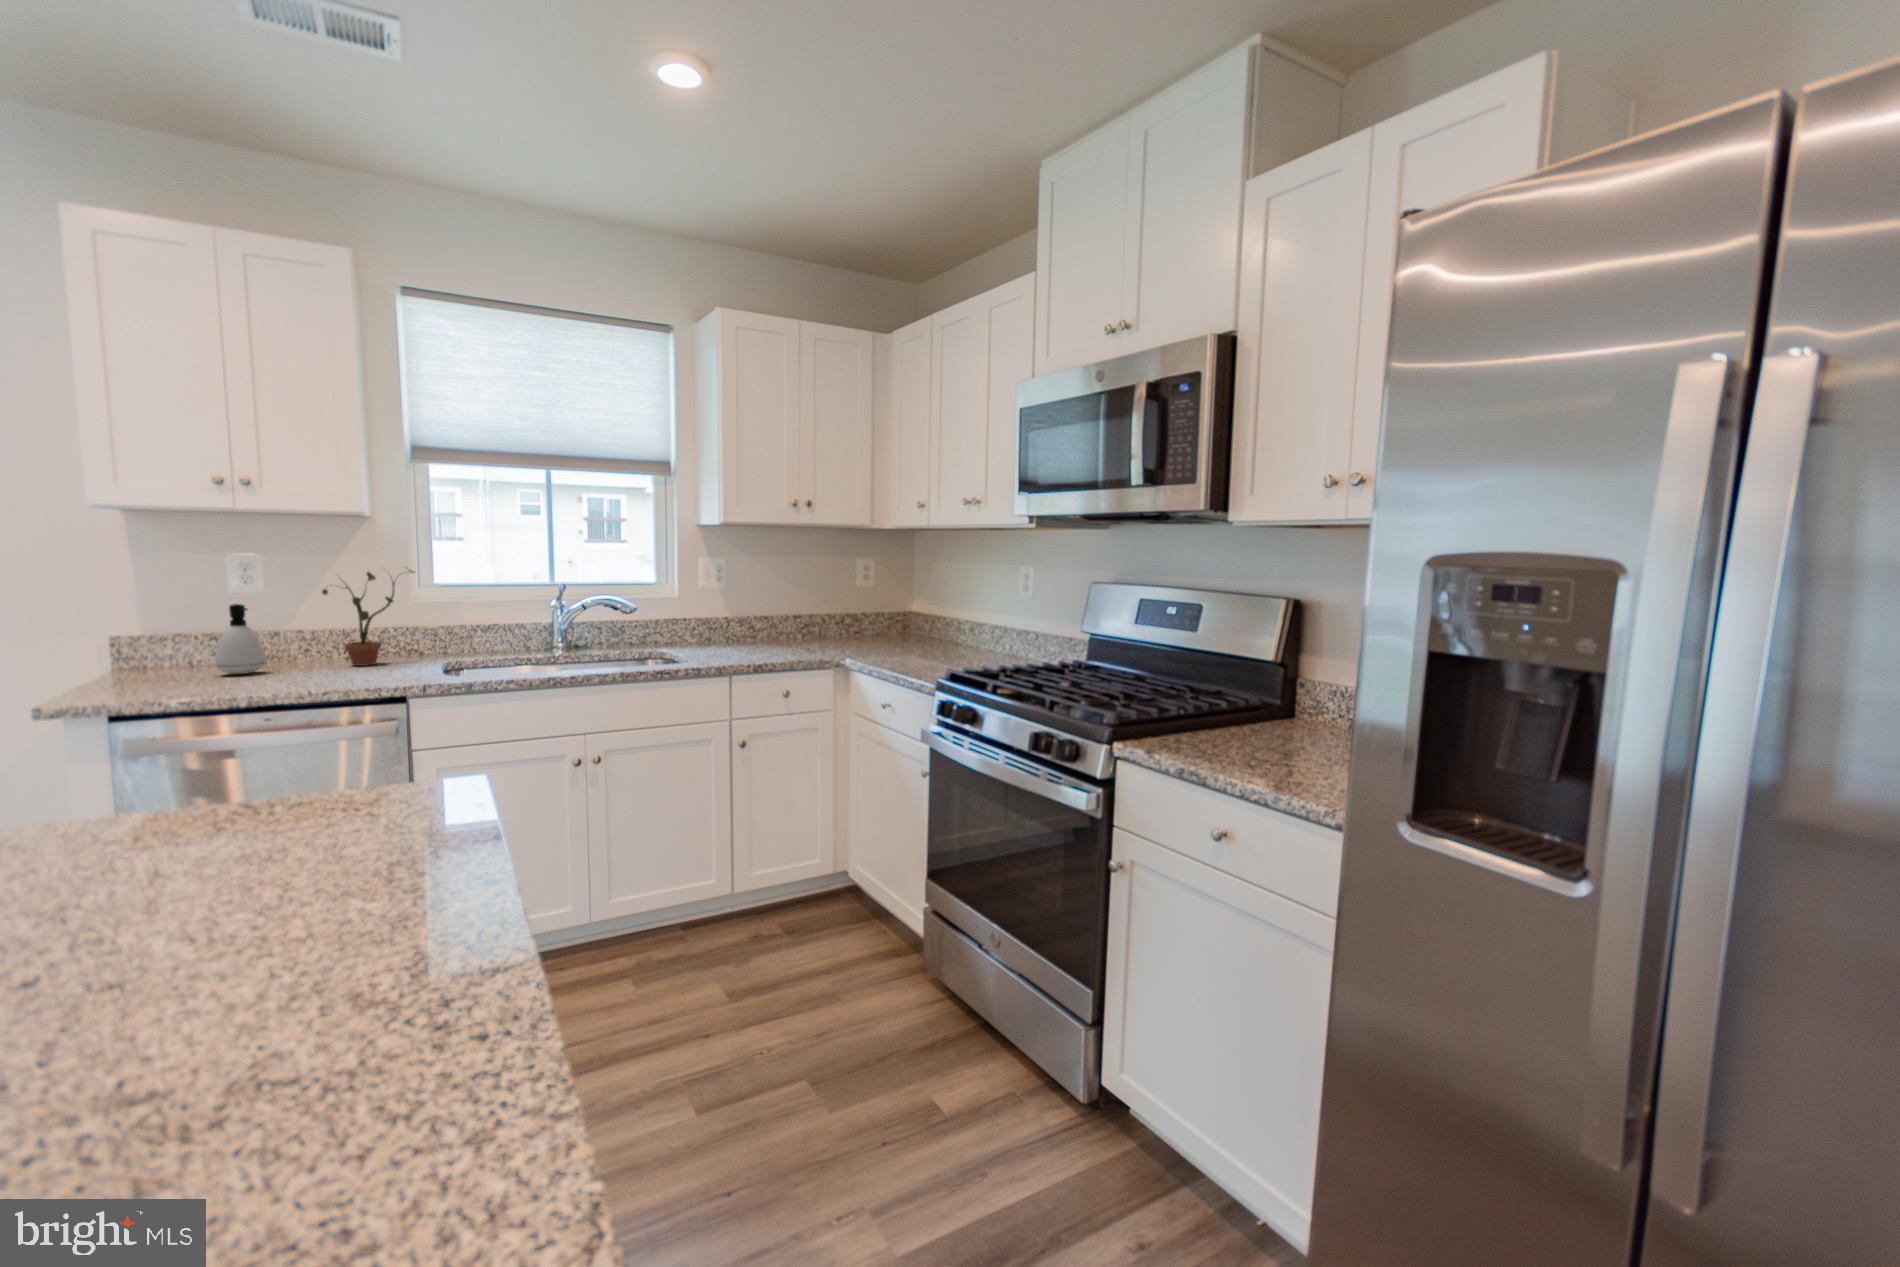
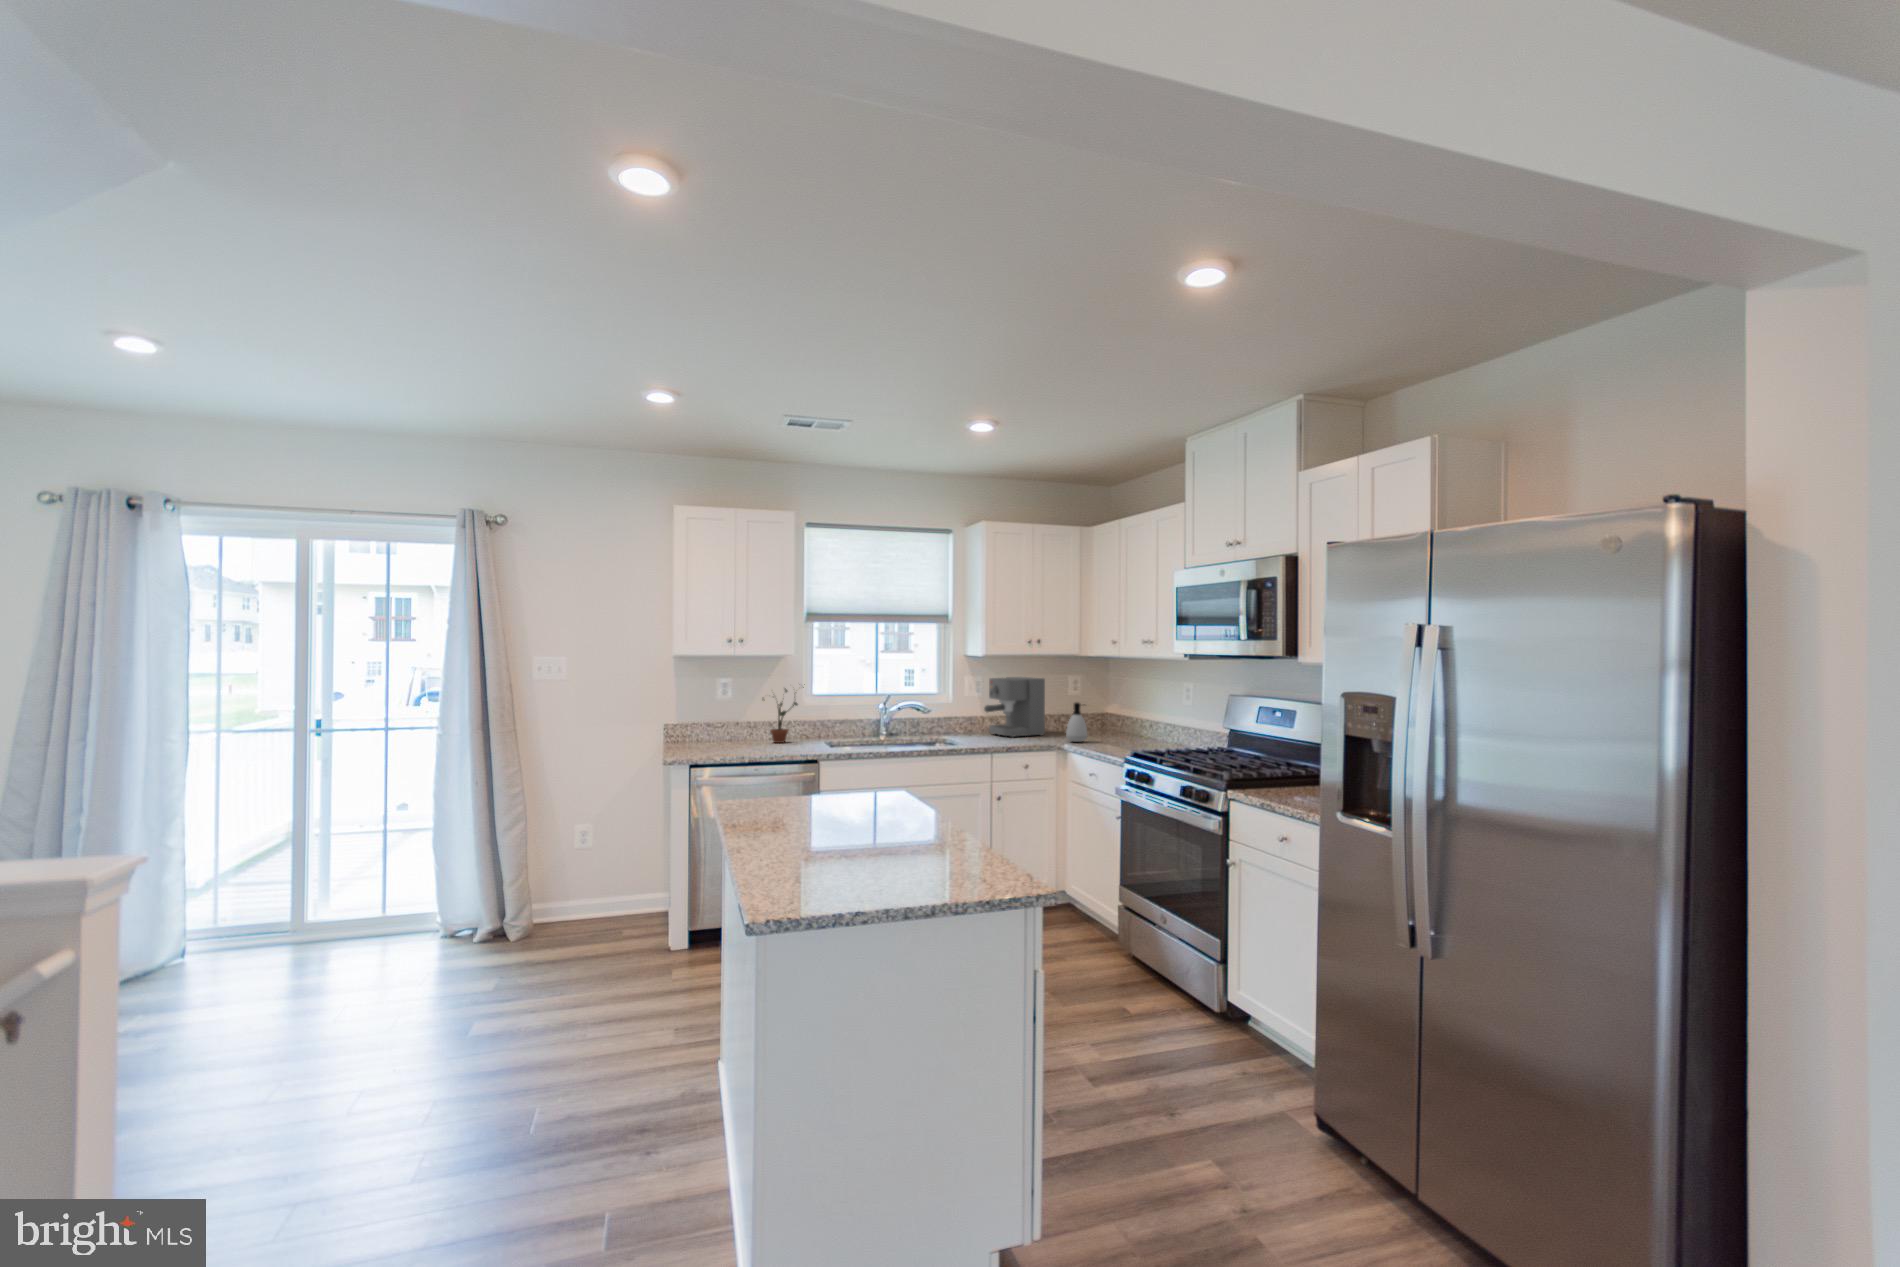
coffee maker: none [723,559,819,649] -> present [984,677,1045,737]
soap dispenser: present [216,604,265,674] -> present [1066,703,1088,742]

